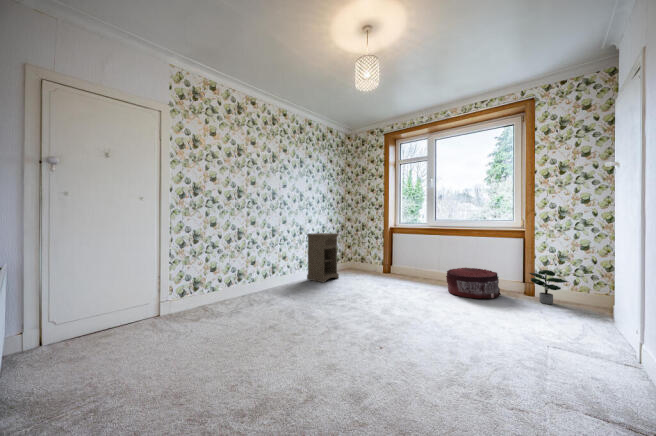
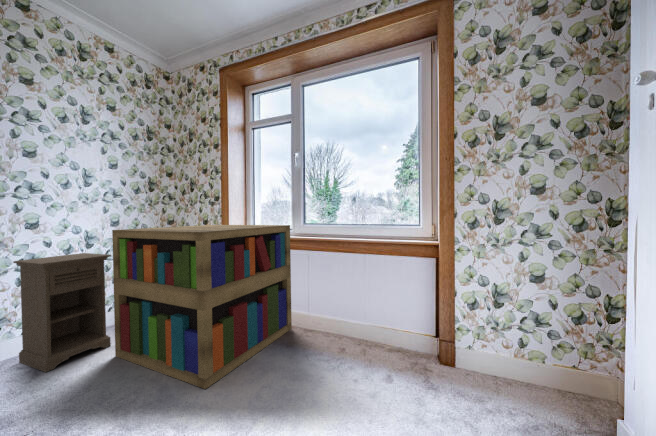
bookshelf: none [346,221,430,291] -> present [112,225,292,389]
pouf: present [446,268,501,298] -> none [303,313,399,401]
potted plant: present [530,270,568,304] -> none [448,319,518,396]

